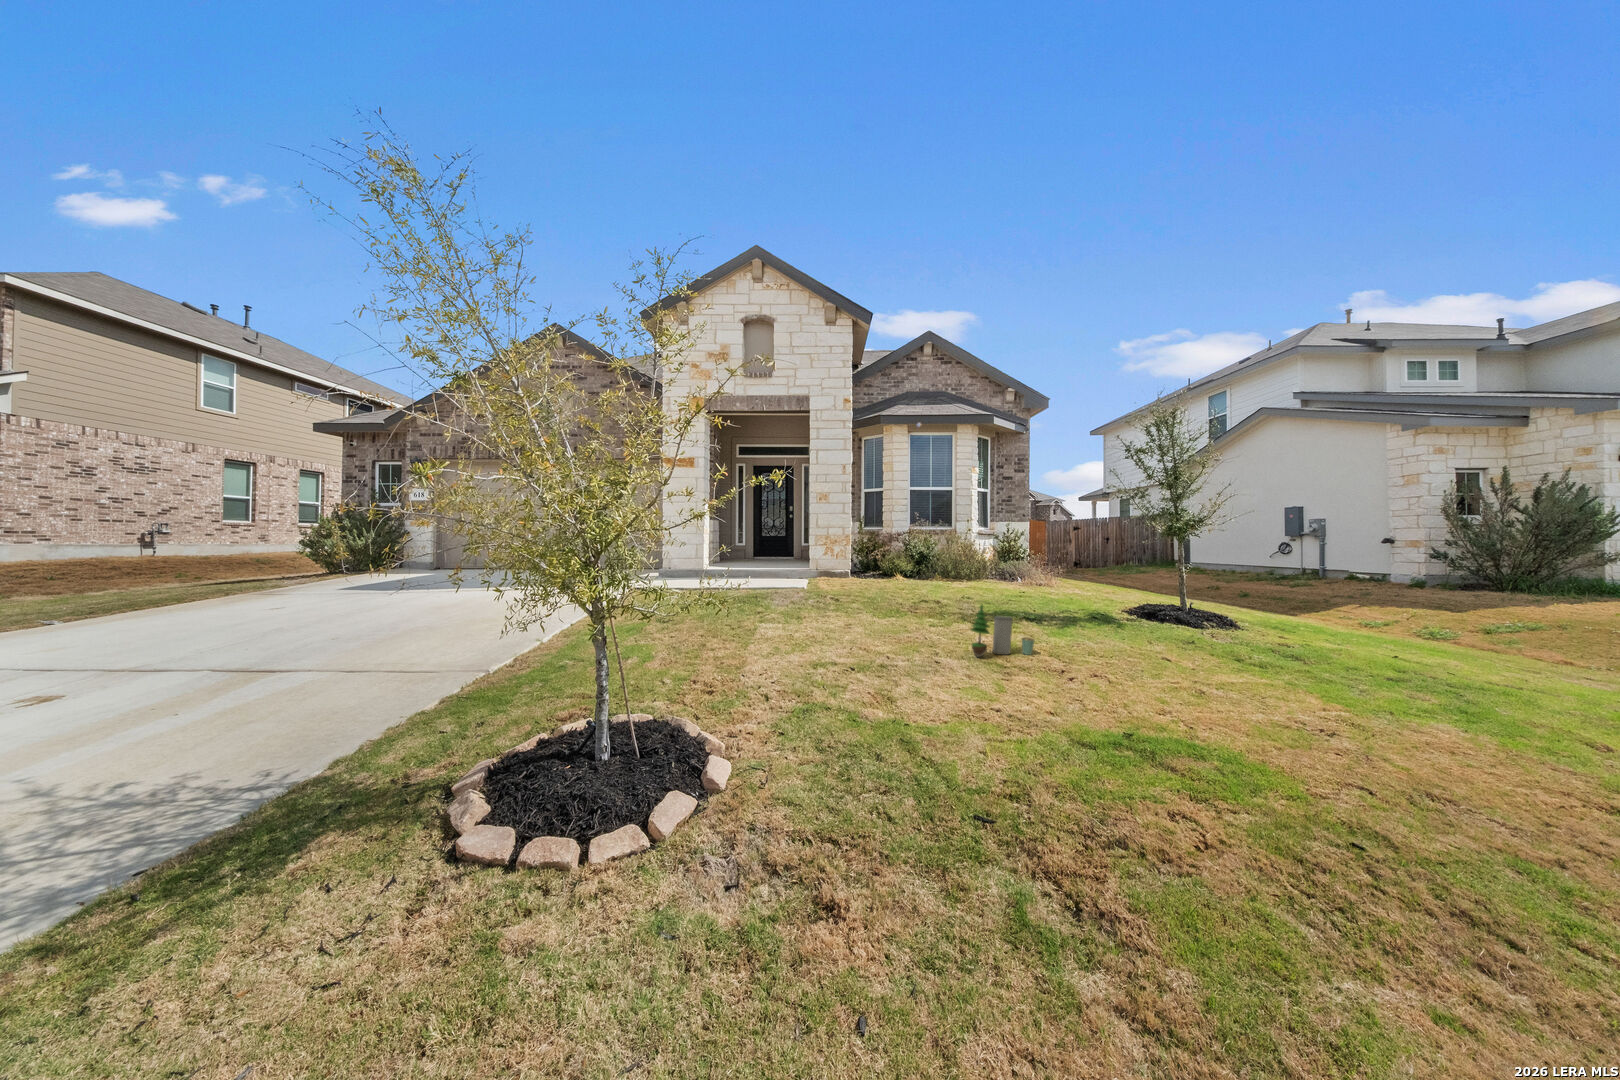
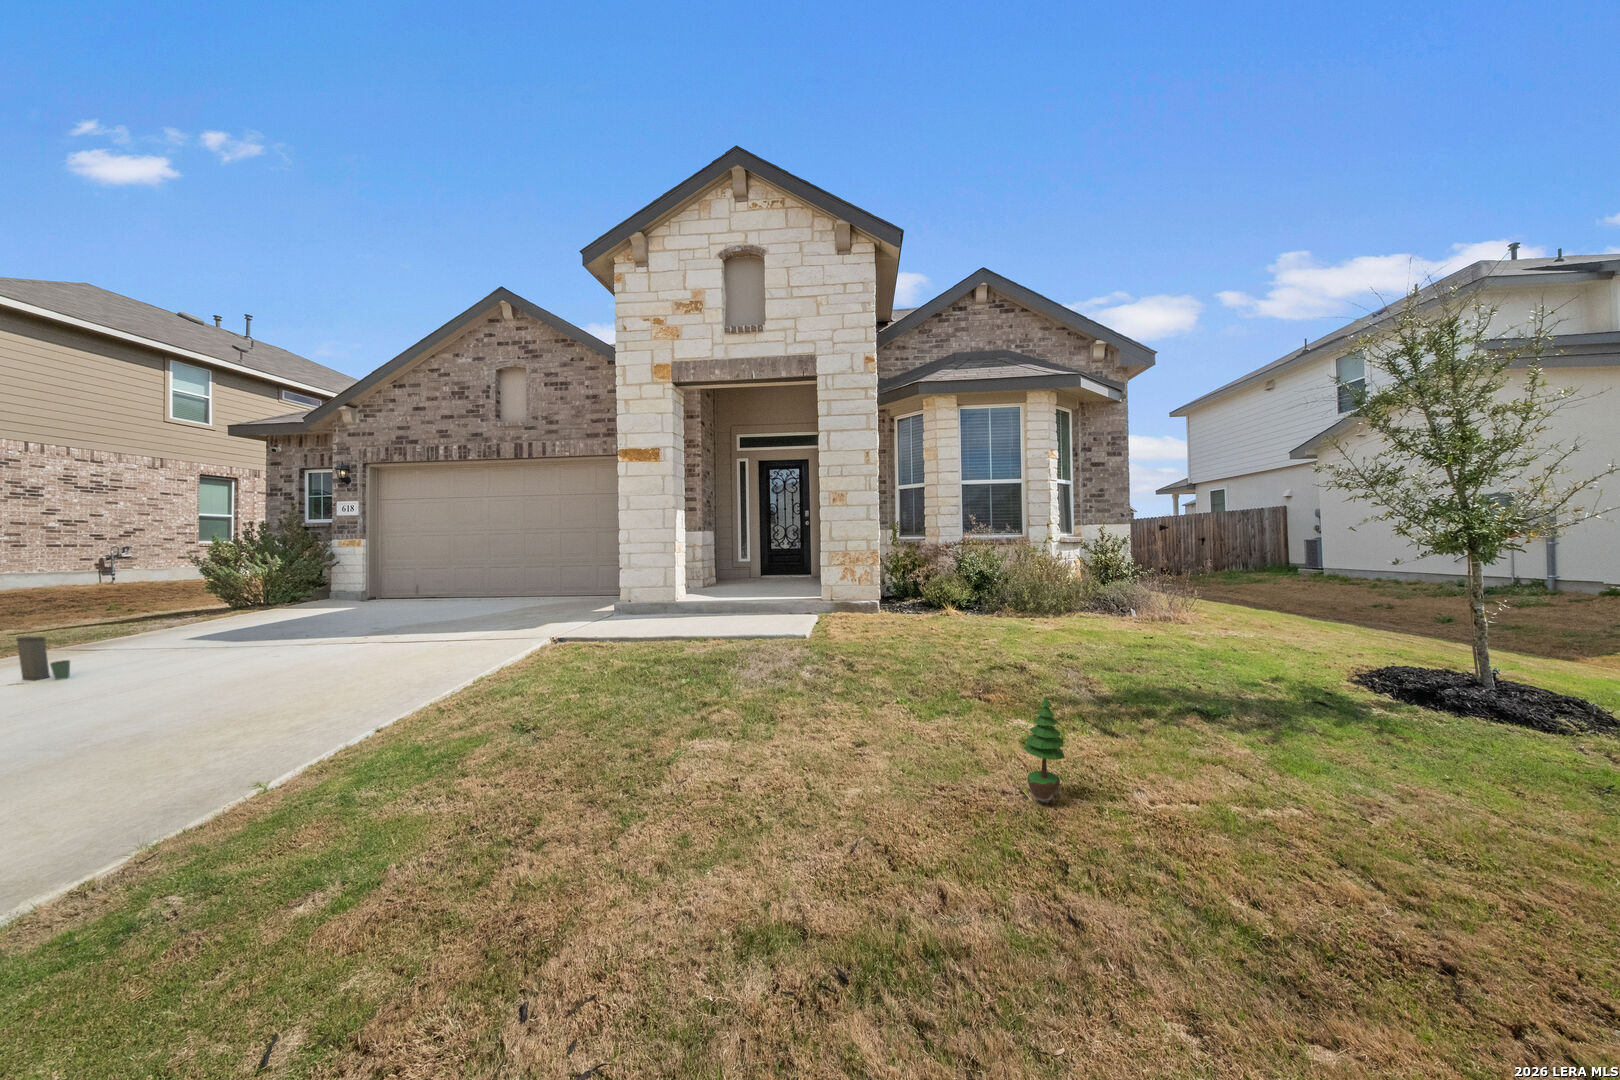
trash can: present [992,616,1034,655] -> present [16,637,70,680]

